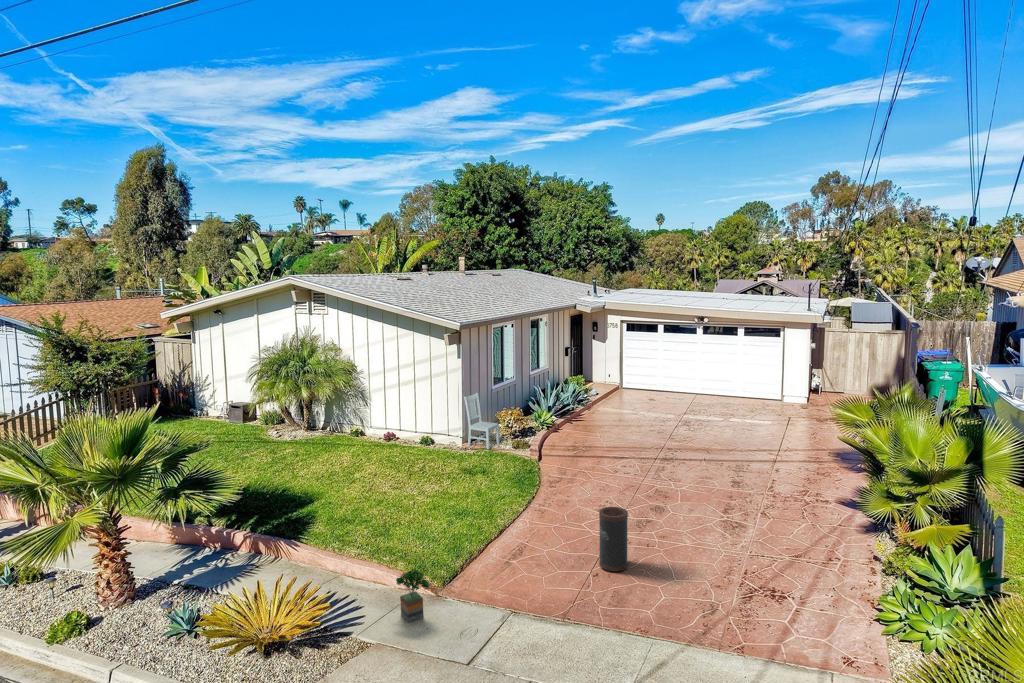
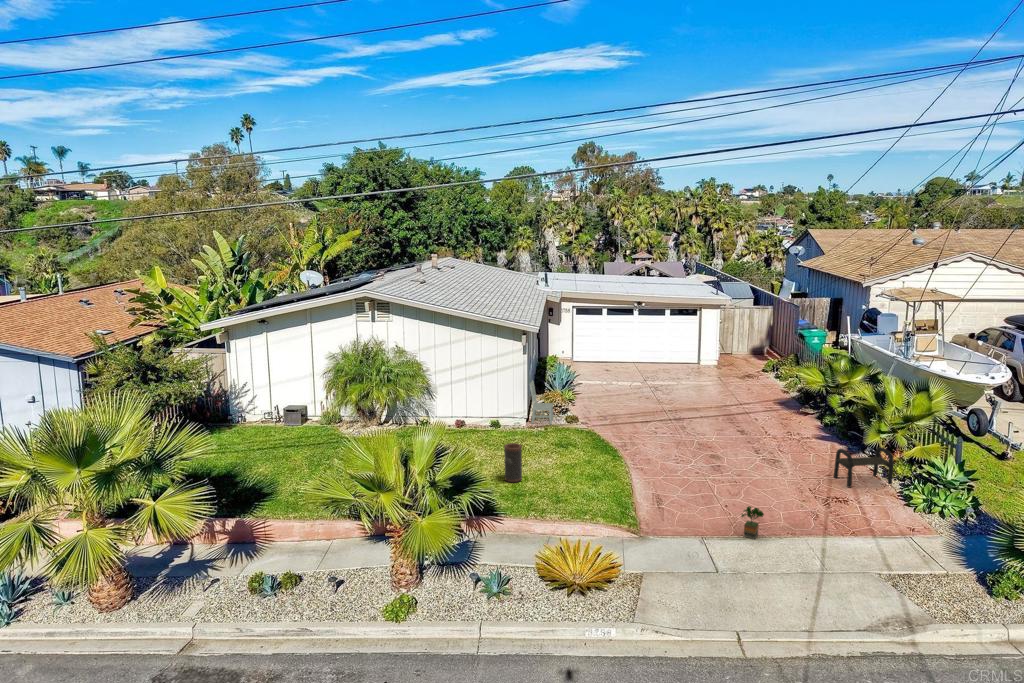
trash can: present [599,507,628,572] -> present [504,443,522,482]
bench: none [808,529,908,611] -> present [834,447,894,487]
potted tree: present [396,569,430,622] -> present [741,506,764,539]

